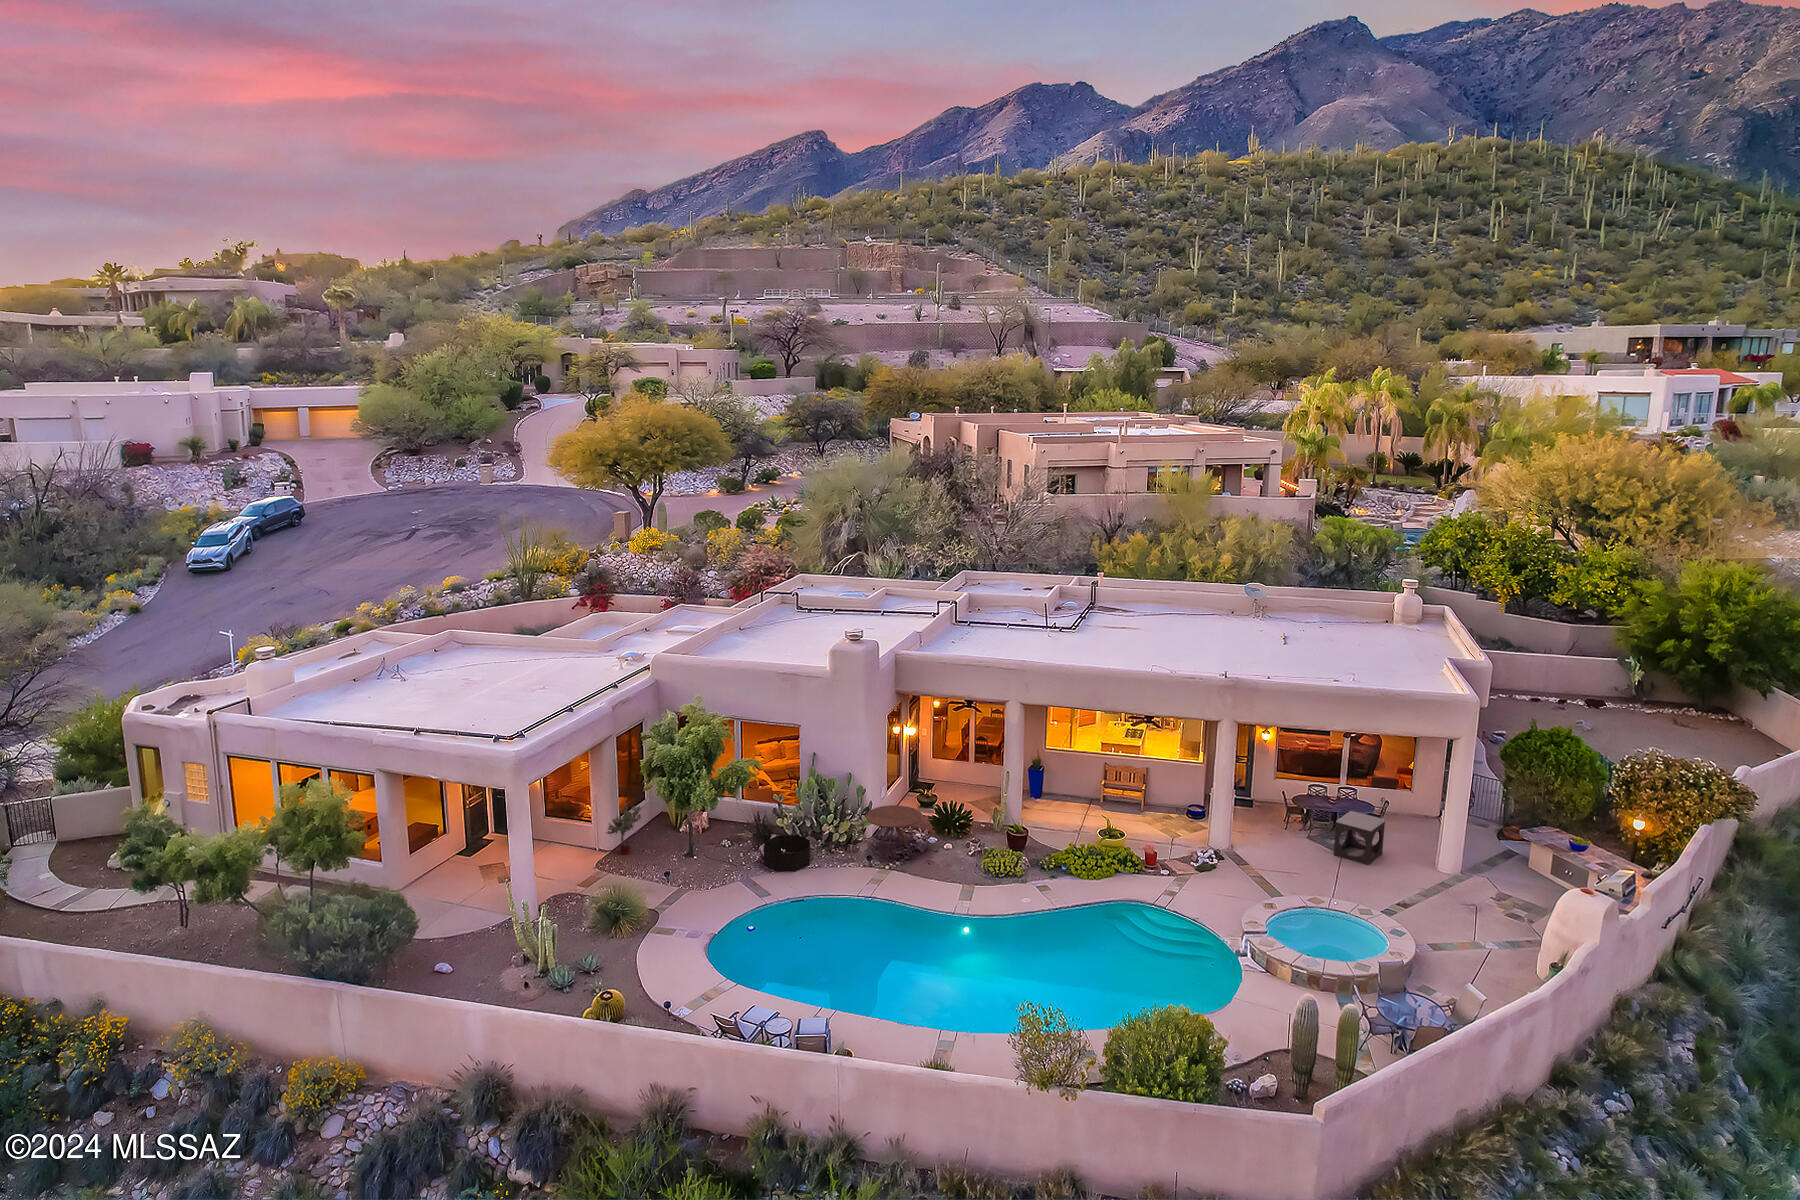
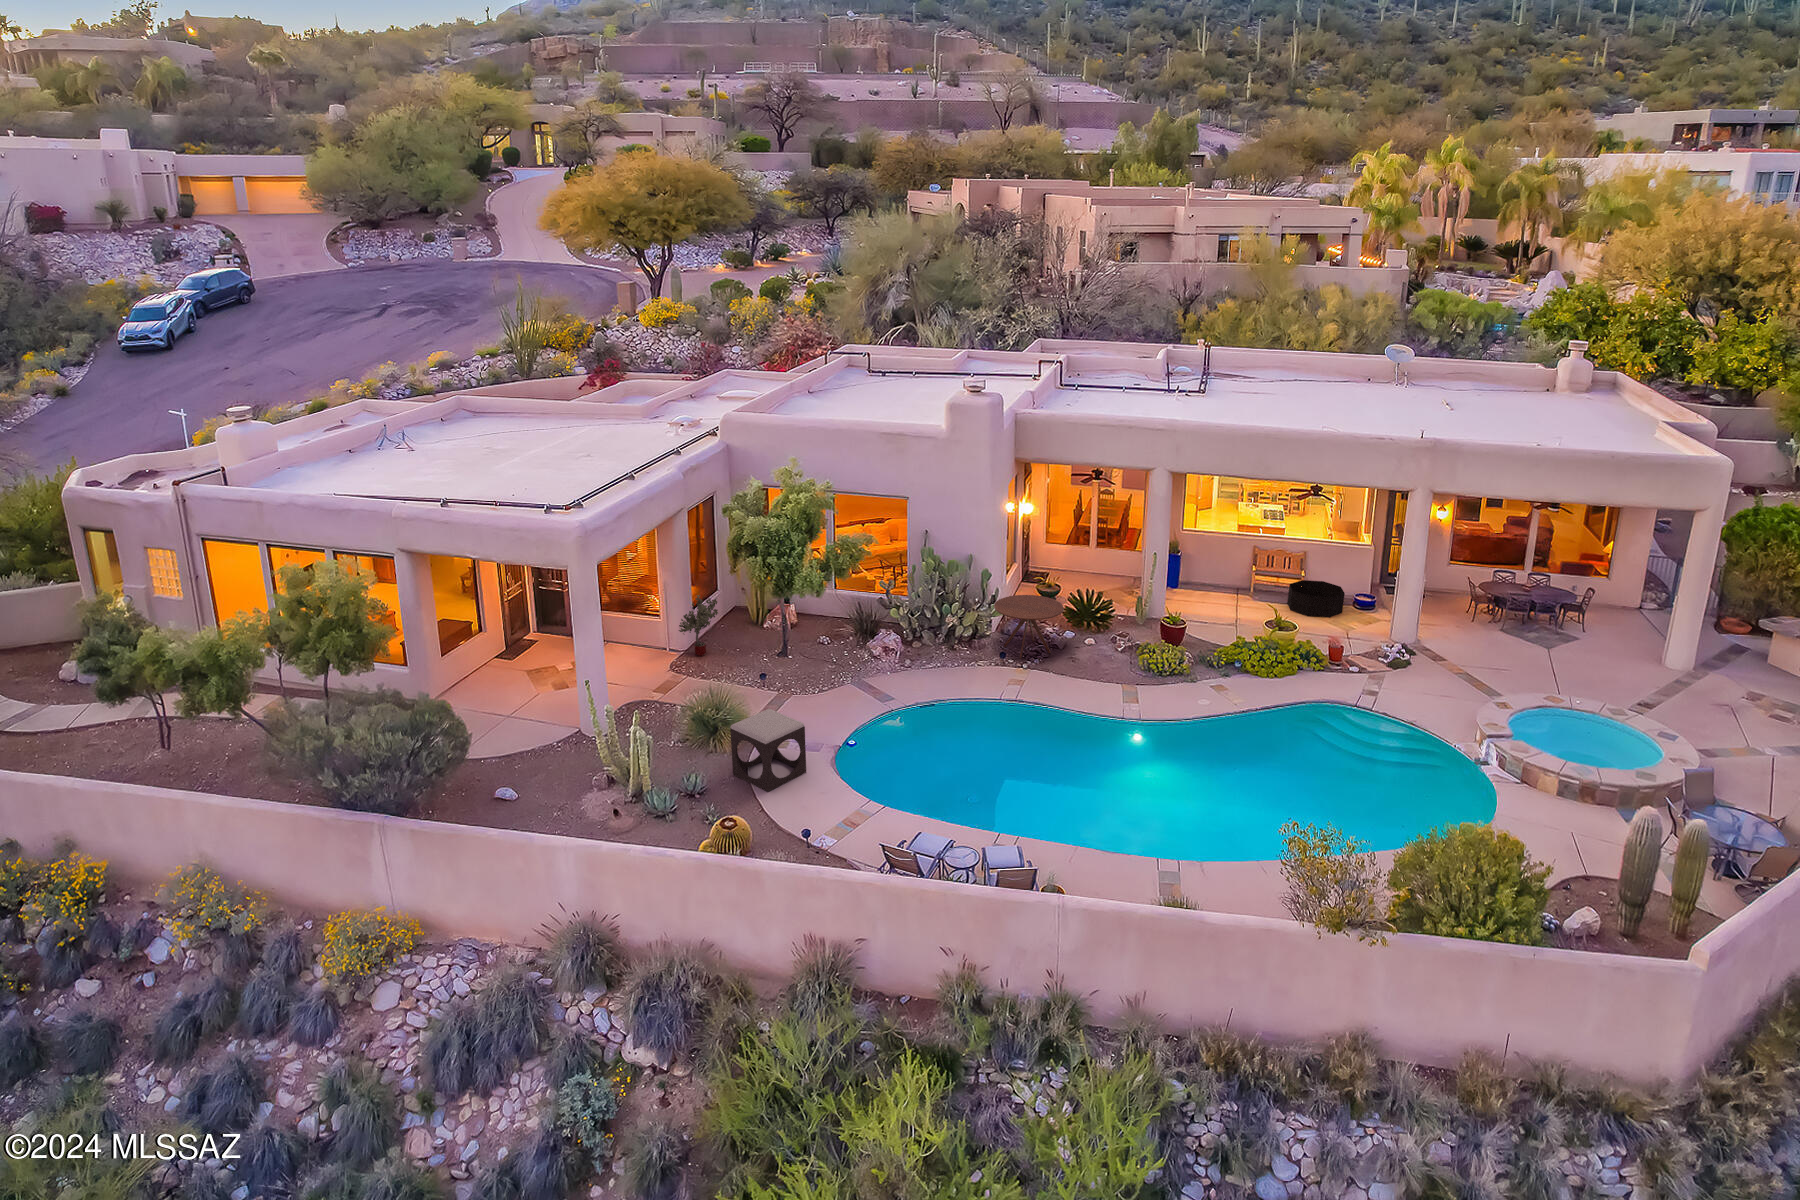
footstool: present [1334,811,1385,865] -> present [730,709,806,792]
basket: present [763,835,810,872] -> present [1287,580,1345,618]

